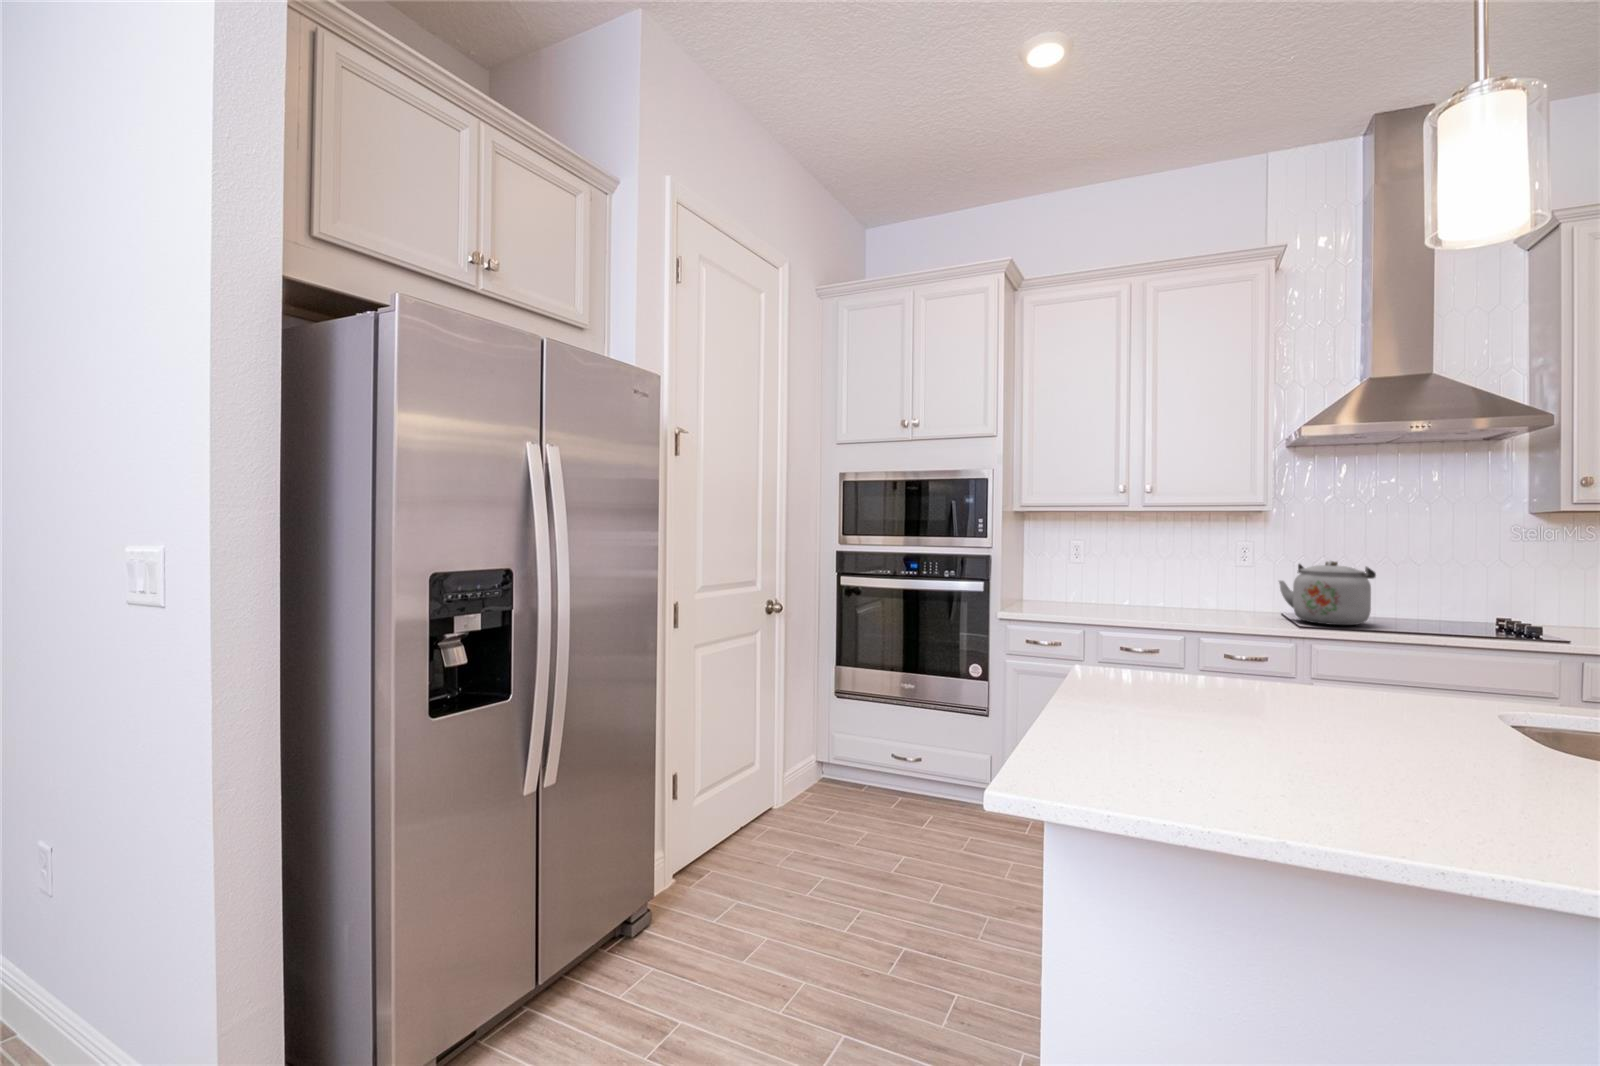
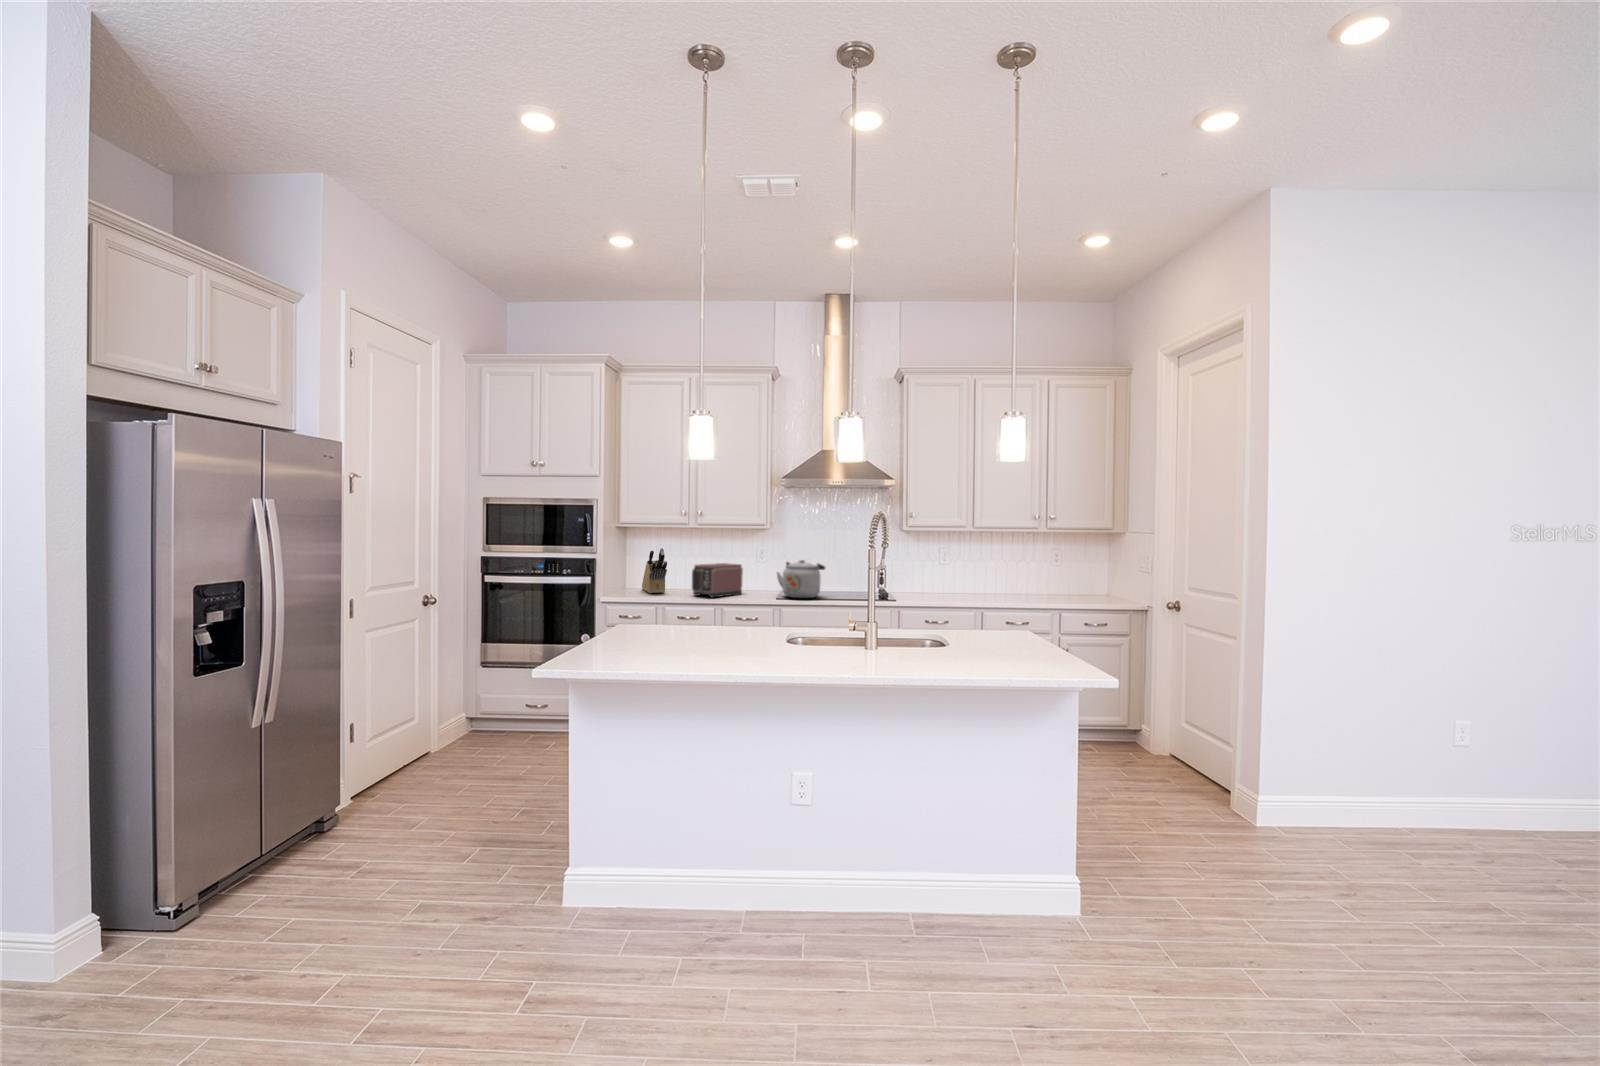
knife block: none [1044,541,1090,607] -> present [642,548,667,593]
toaster: none [1131,565,1213,618] -> present [692,563,743,597]

